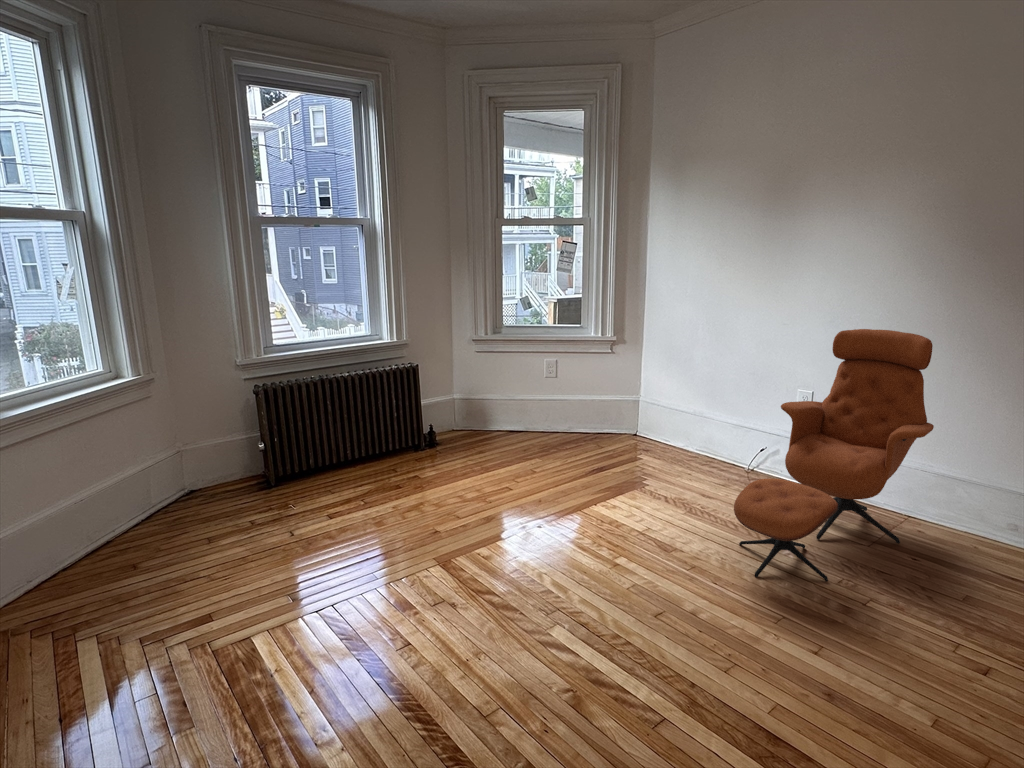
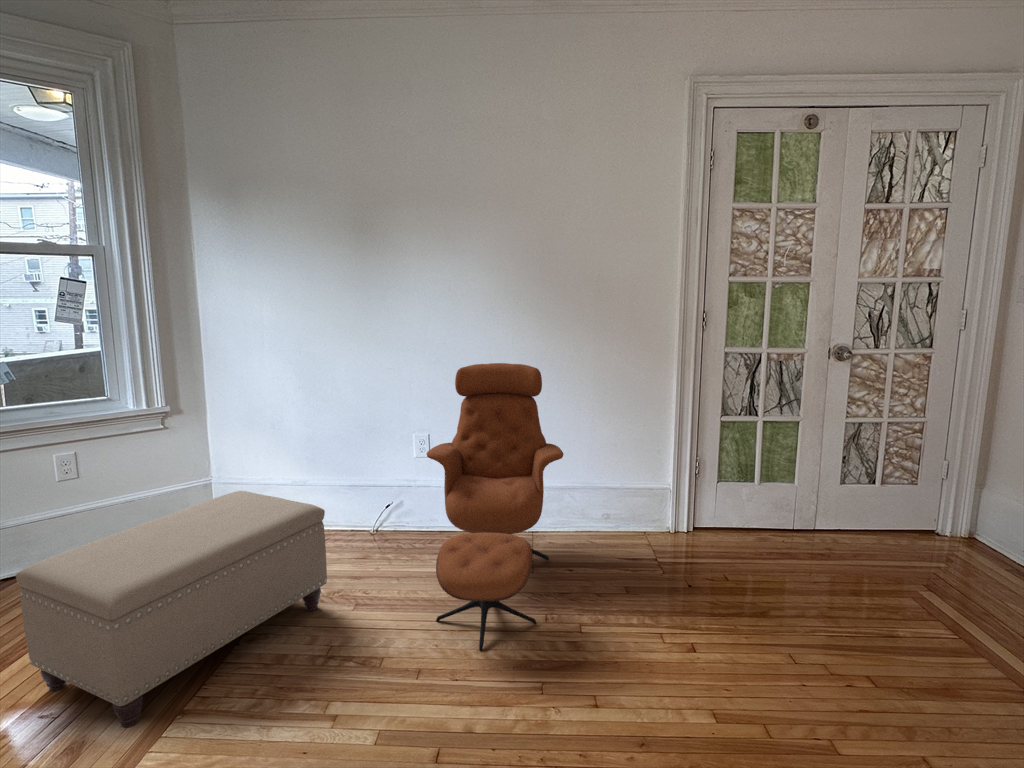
ottoman: none [488,403,674,521] -> present [16,491,327,728]

